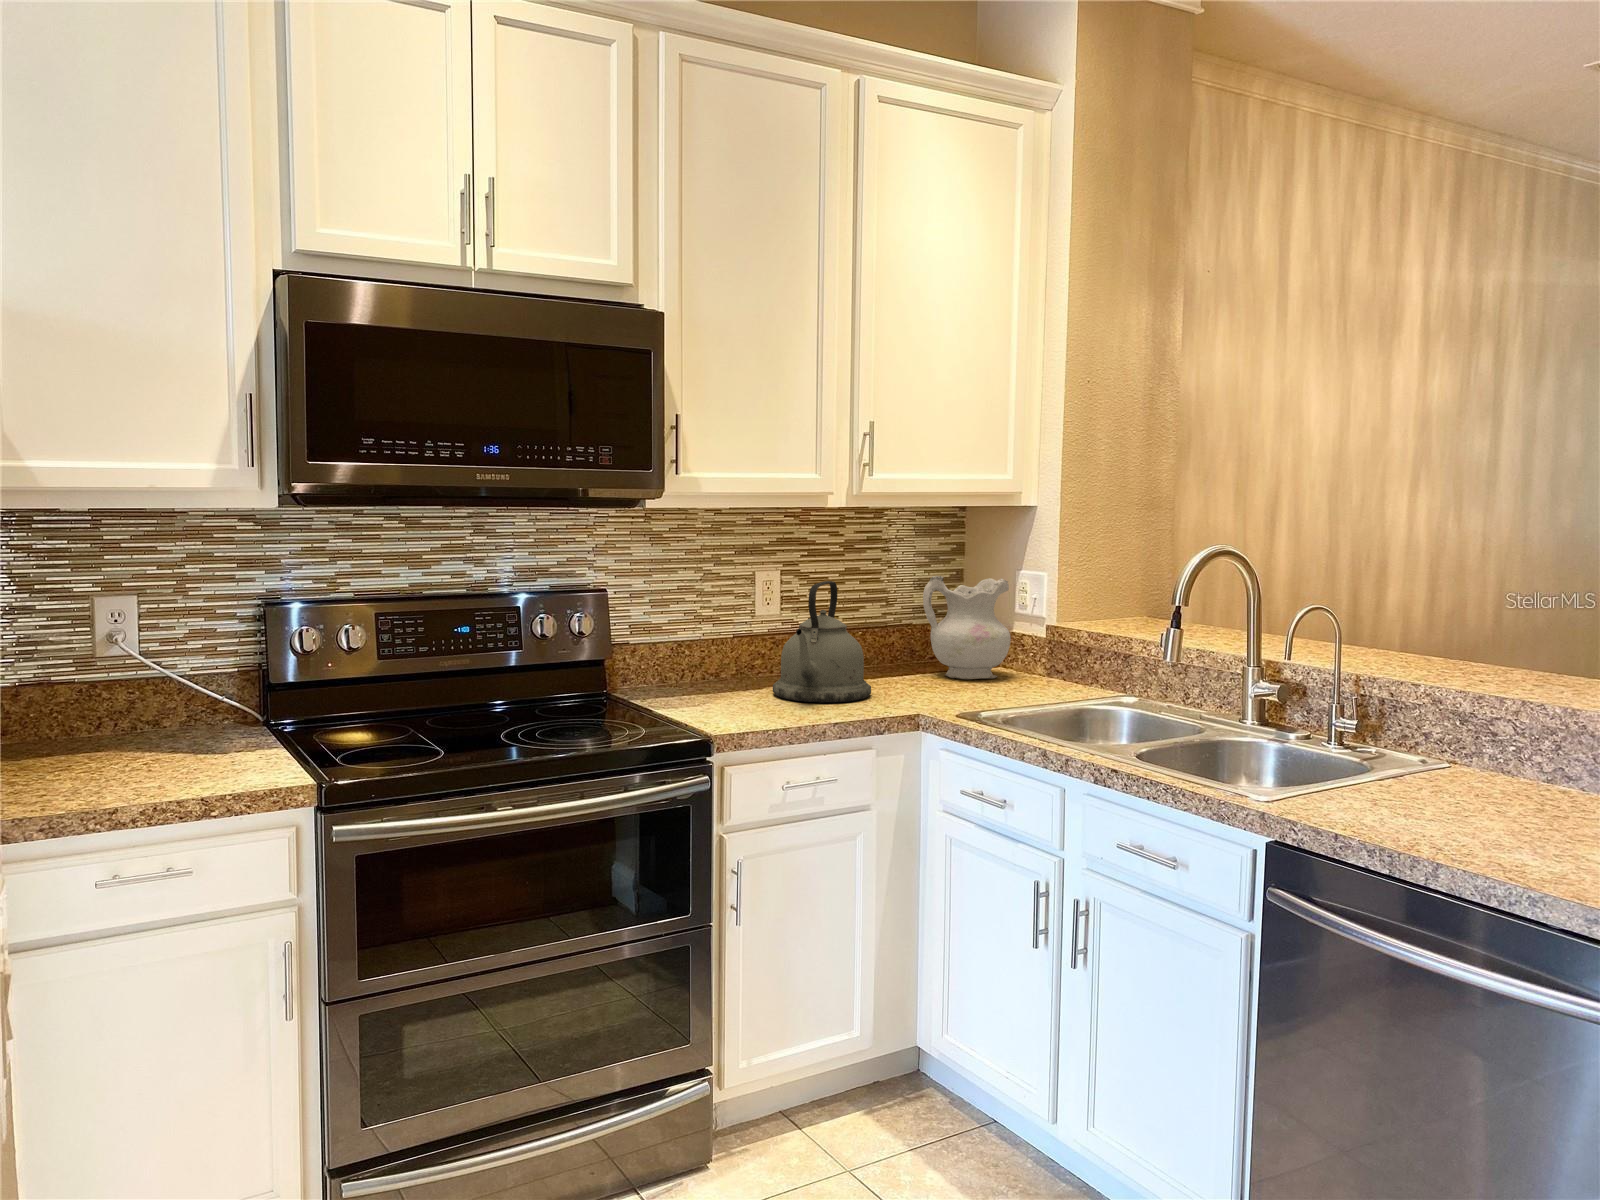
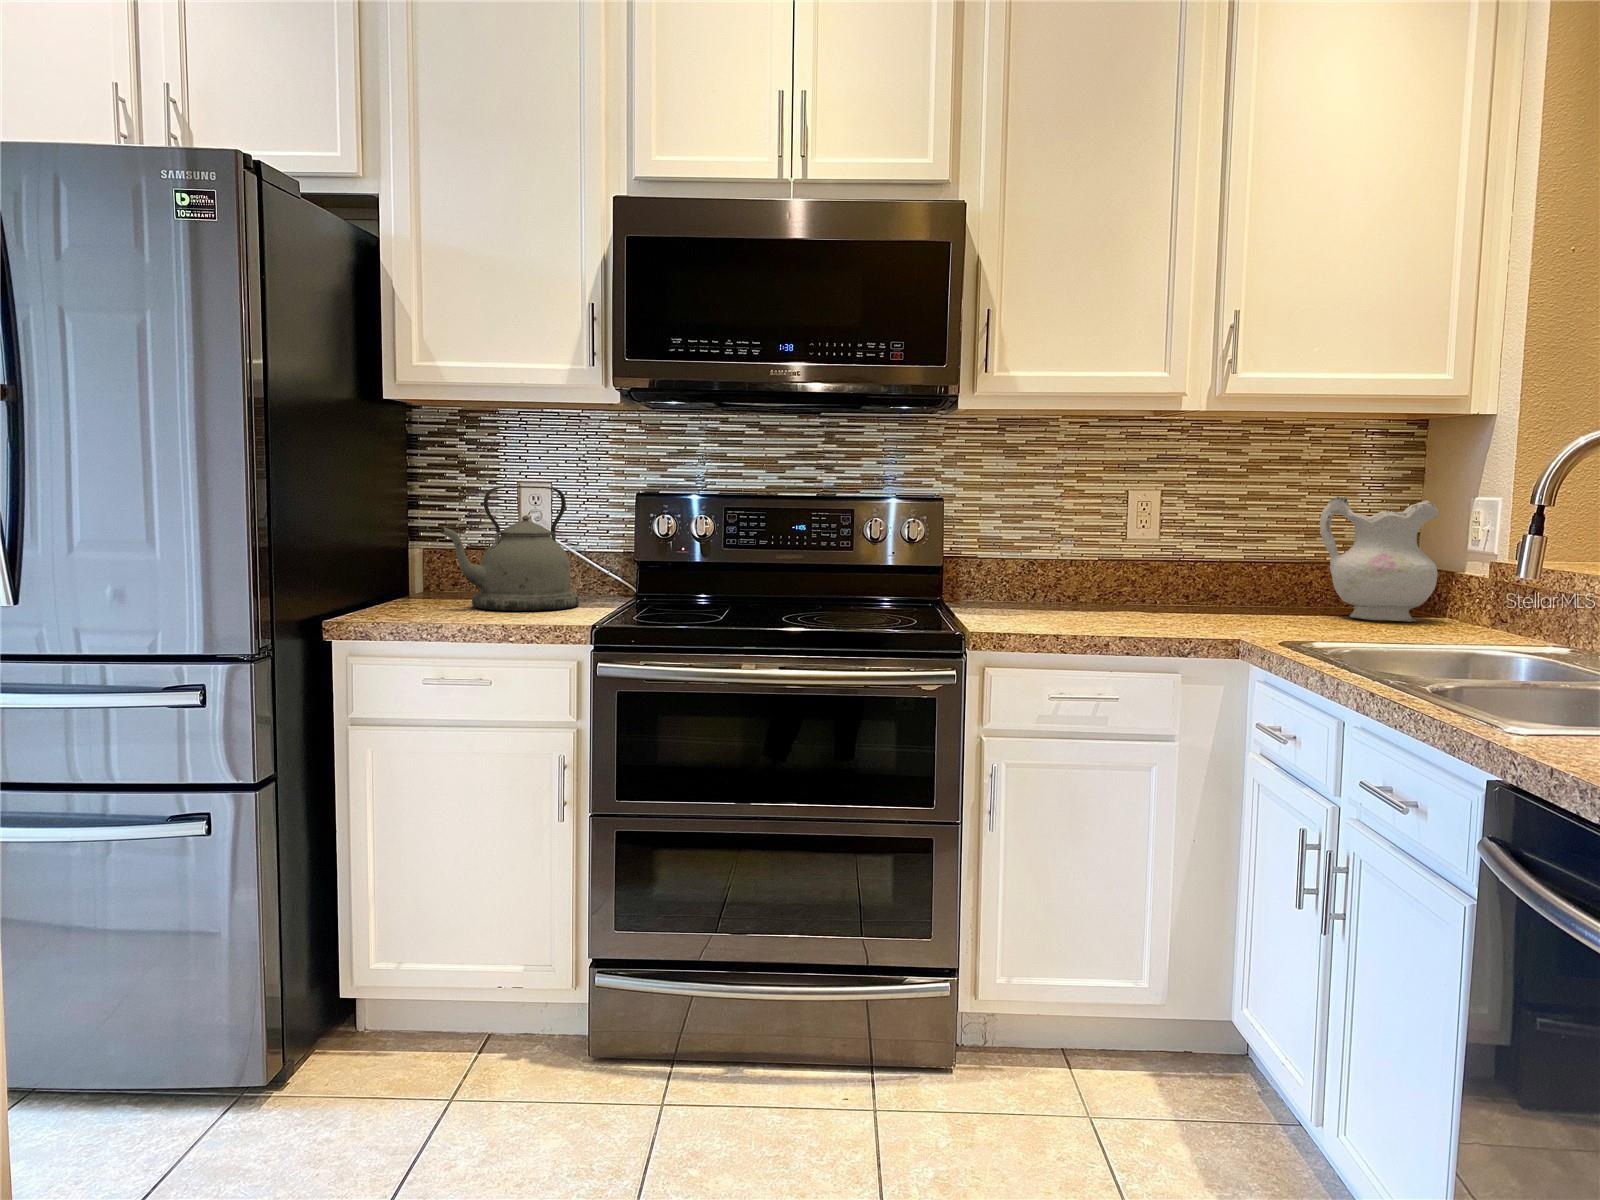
kettle: present [773,581,871,702] -> present [441,486,579,611]

